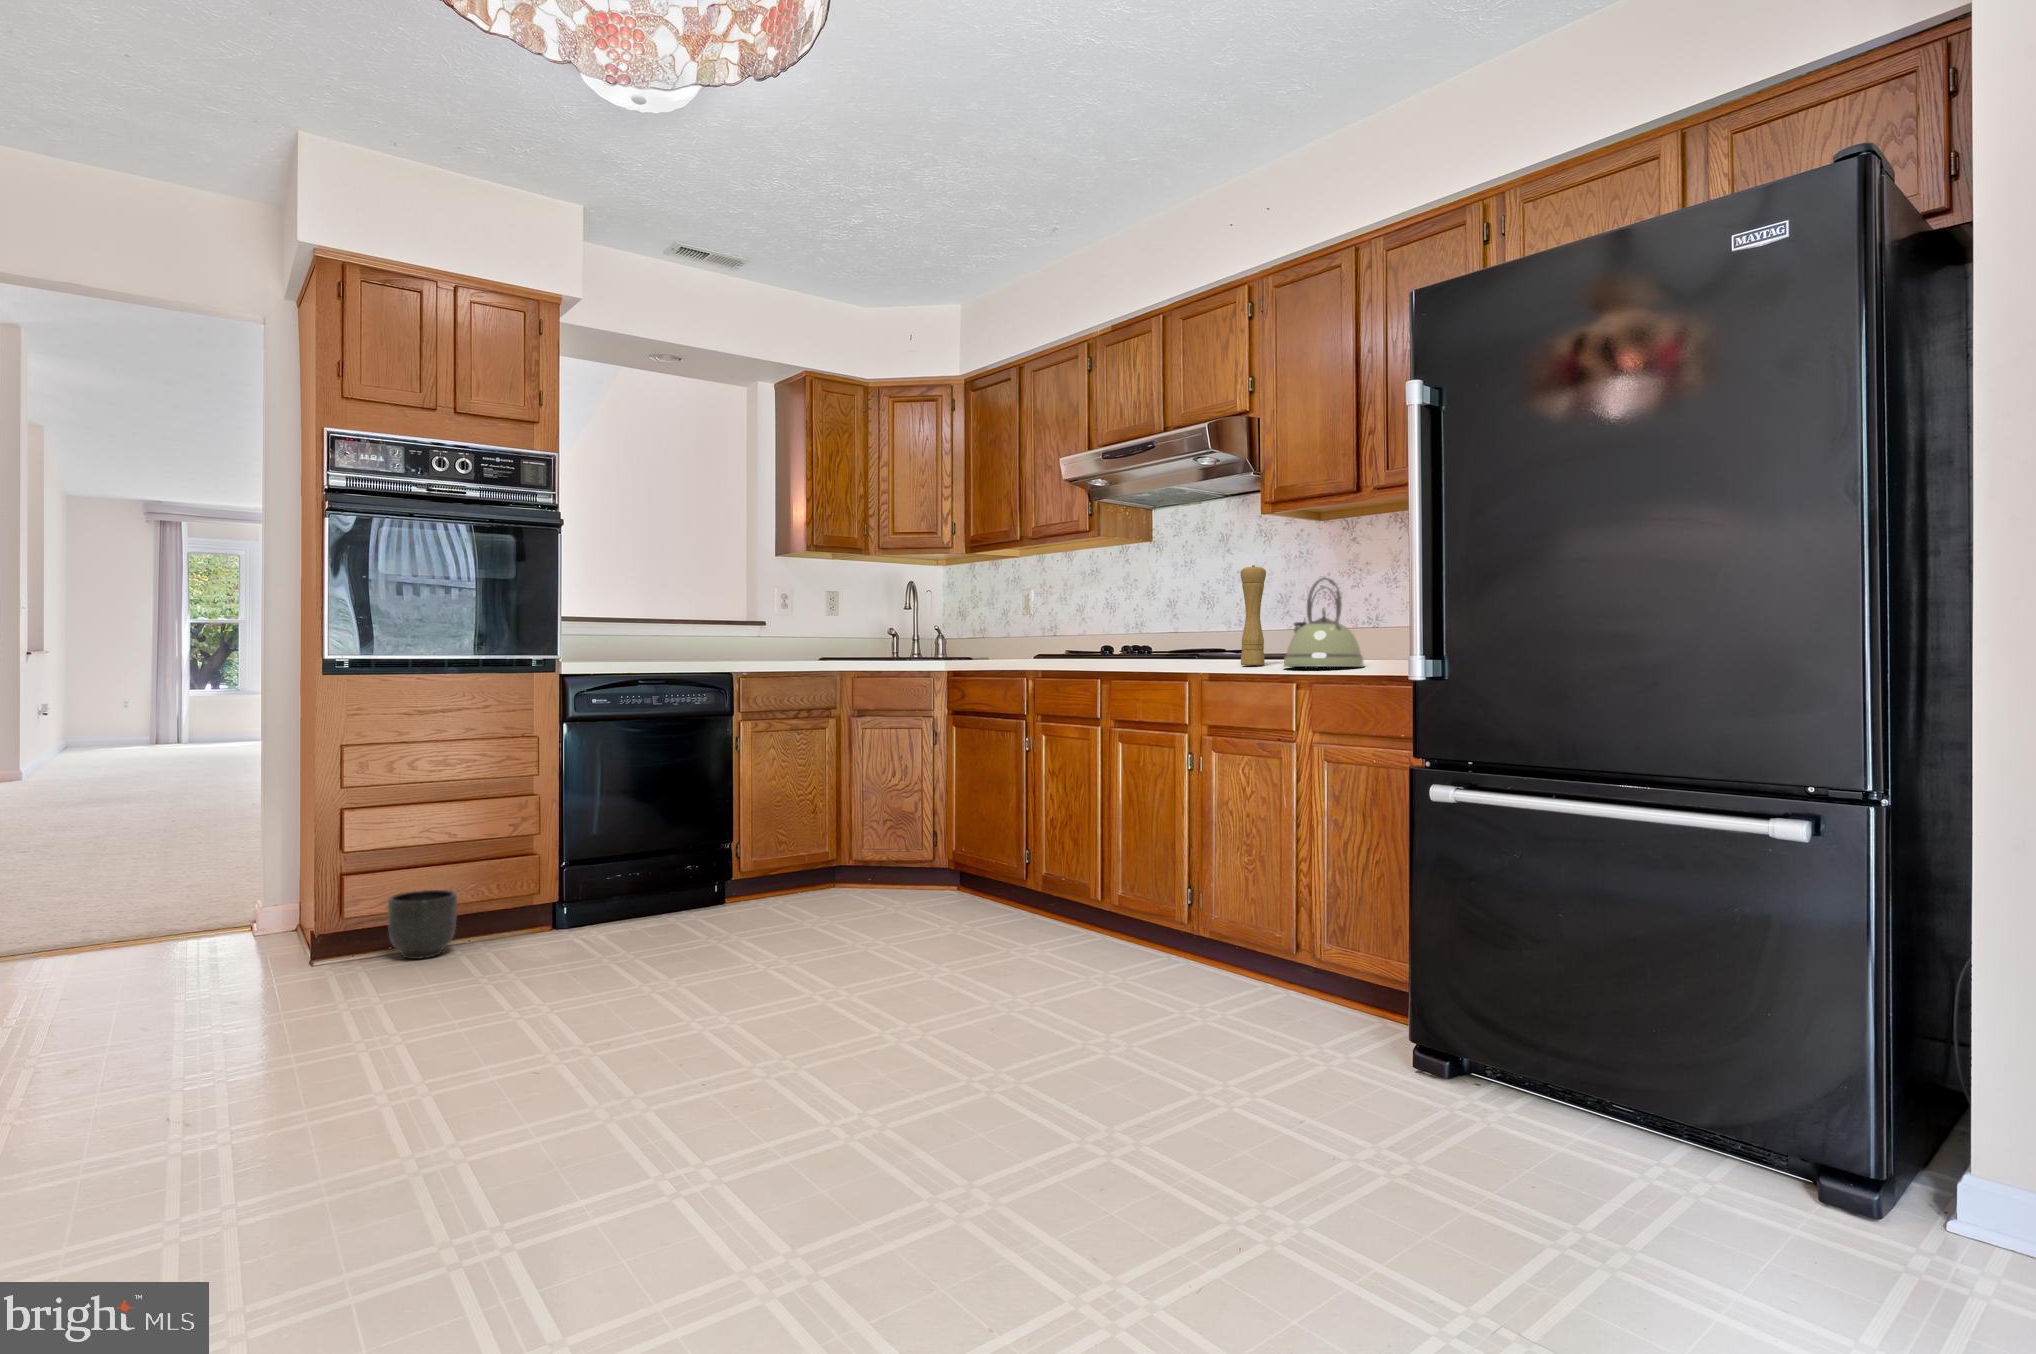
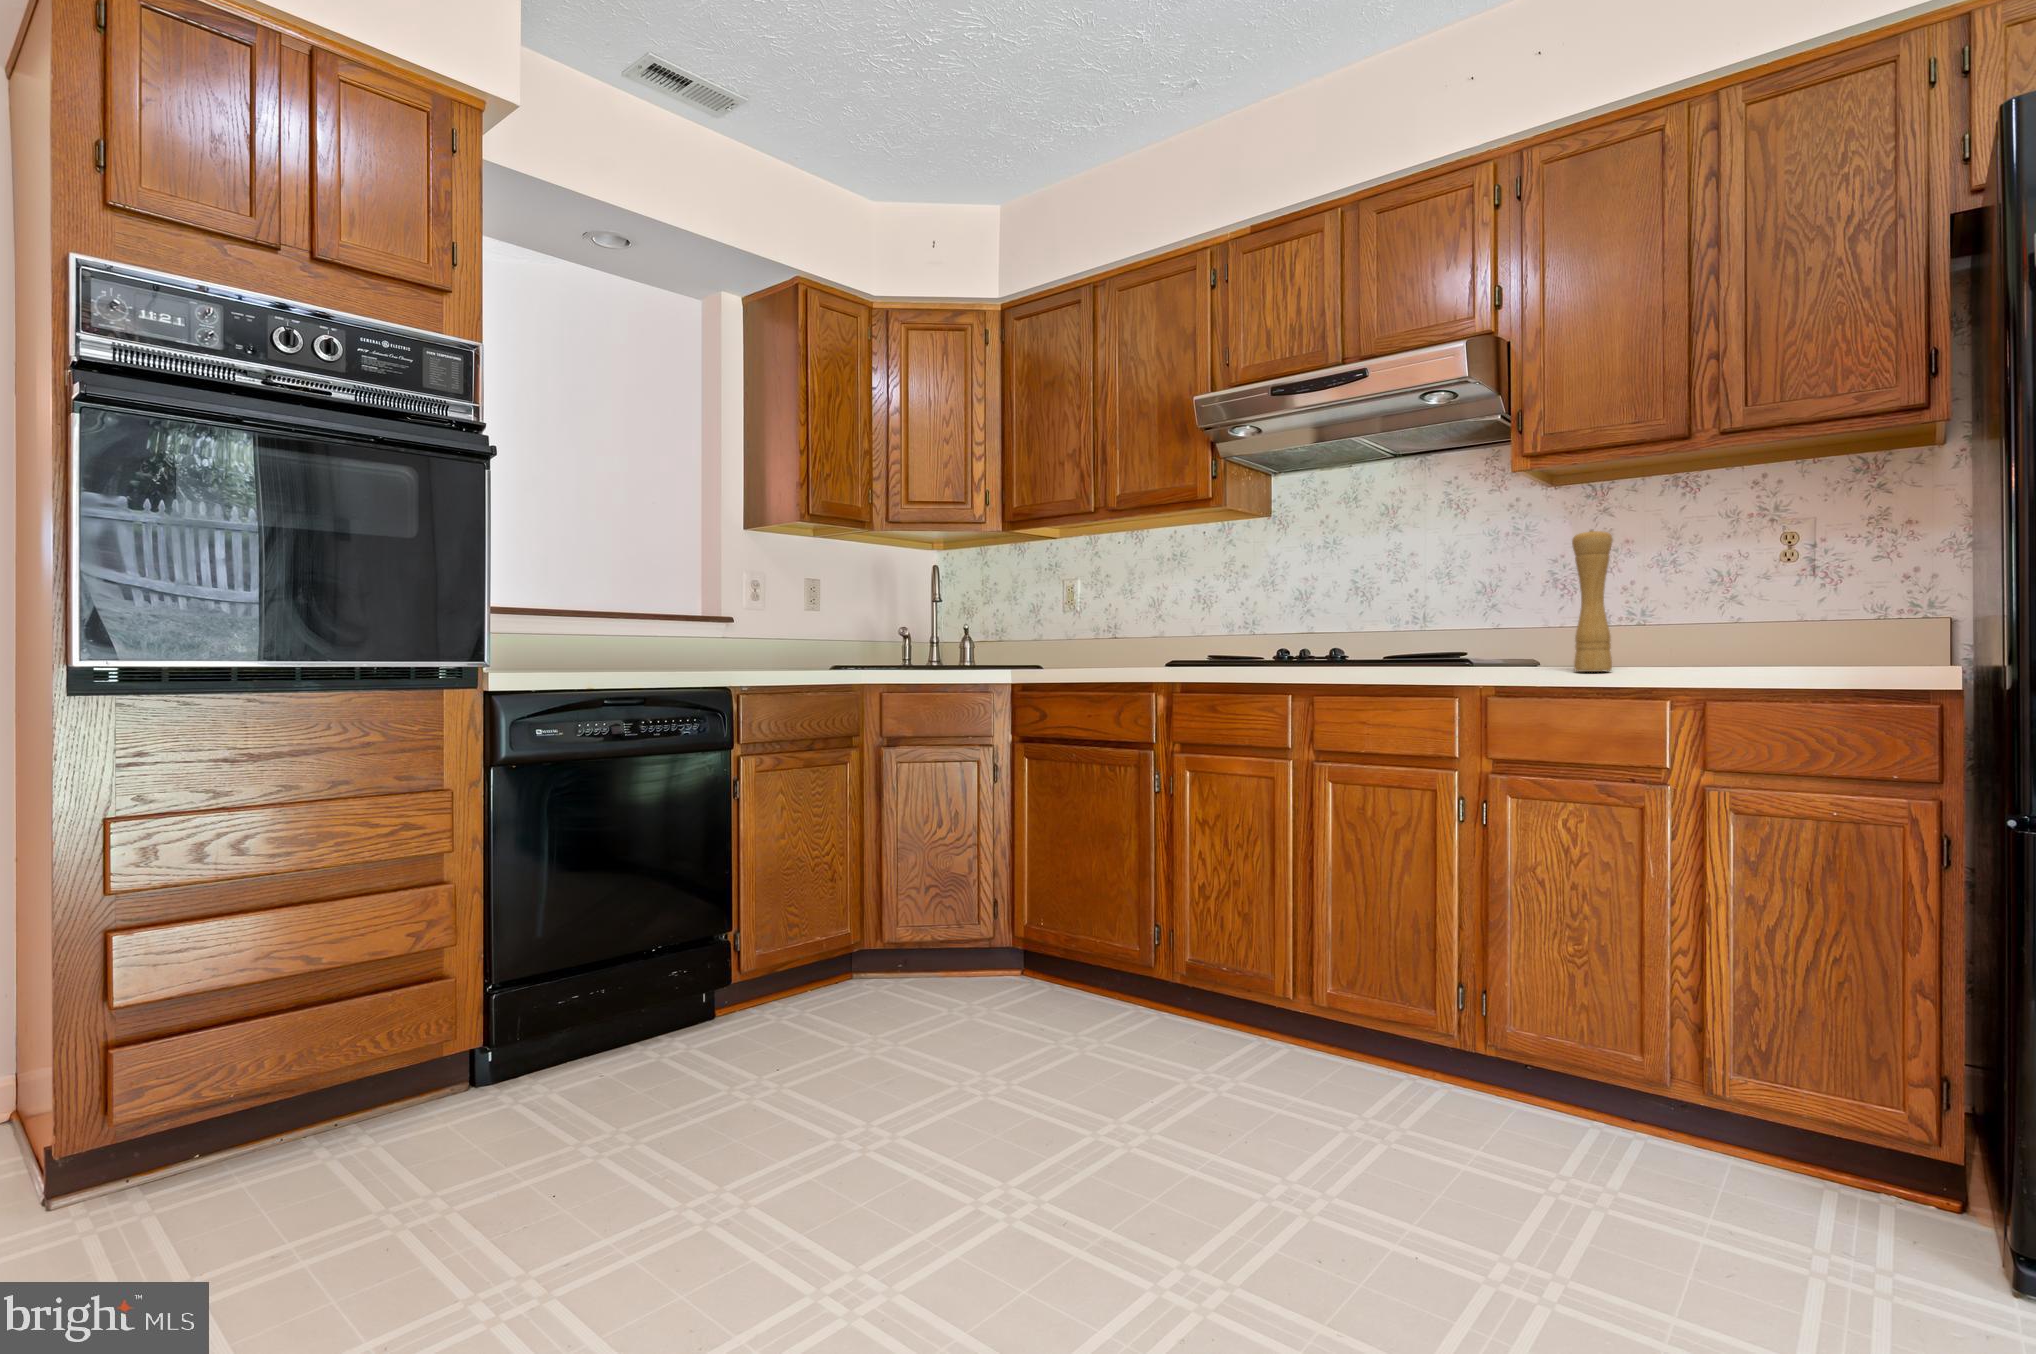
kettle: present [1284,578,1364,667] -> none [1668,544,1814,674]
planter: present [388,890,457,959] -> none [199,1058,328,1192]

